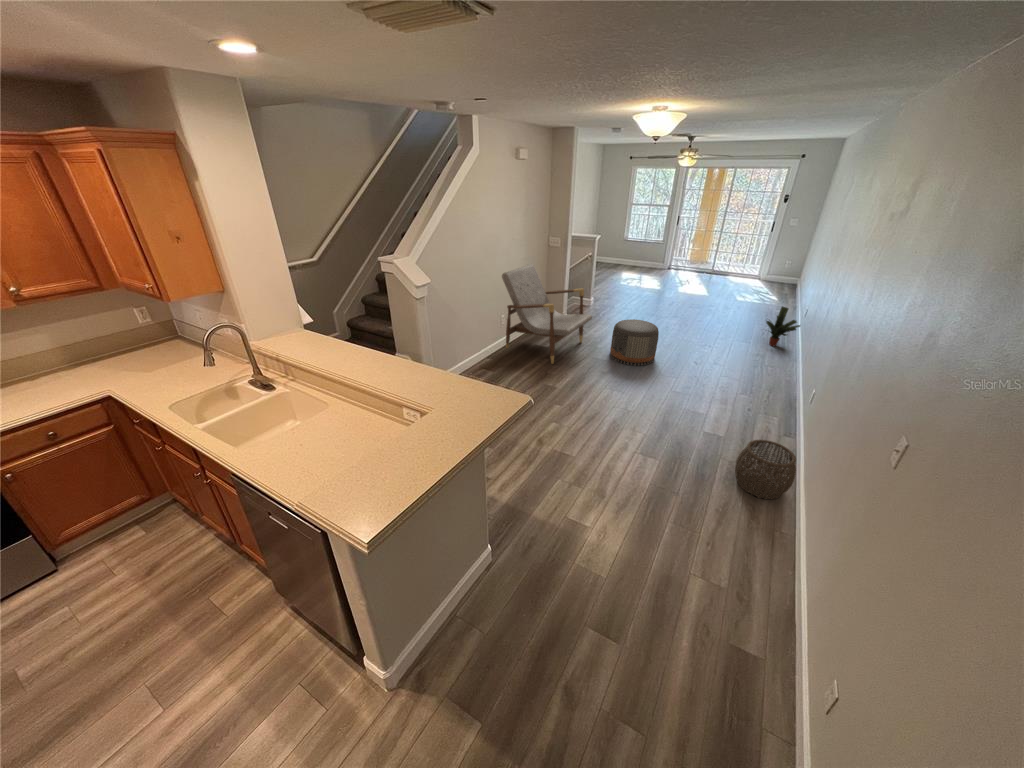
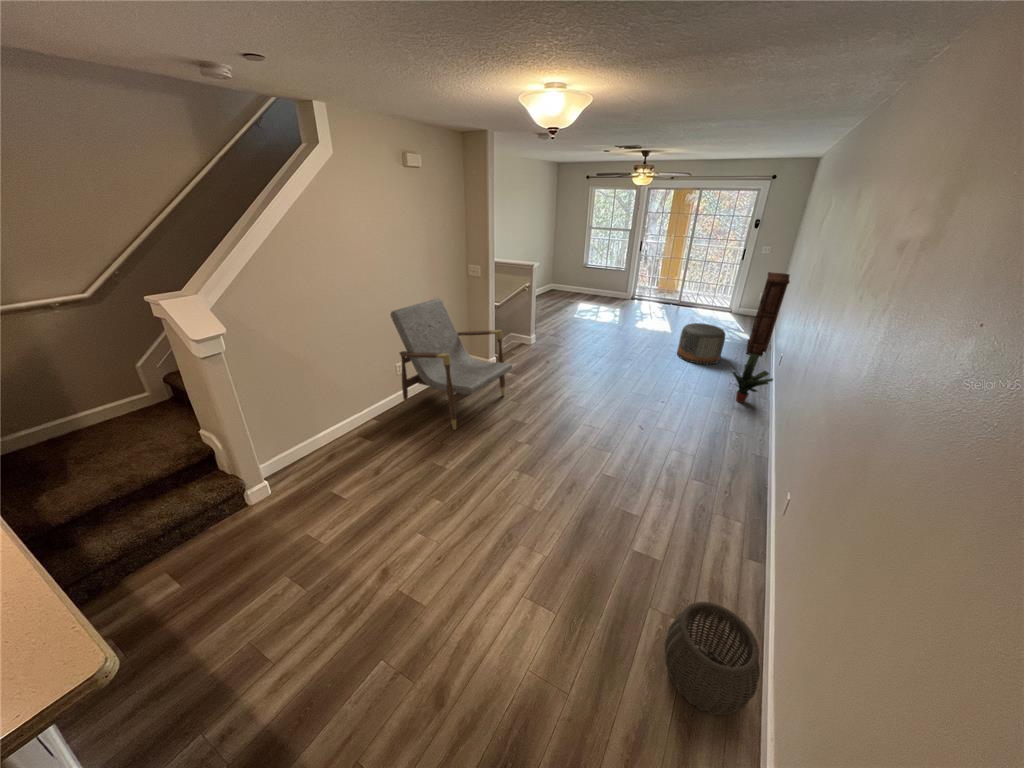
bookshelf: none [775,241,815,314] -> present [746,272,790,356]
pouf: present [610,319,659,366] -> present [677,323,725,365]

